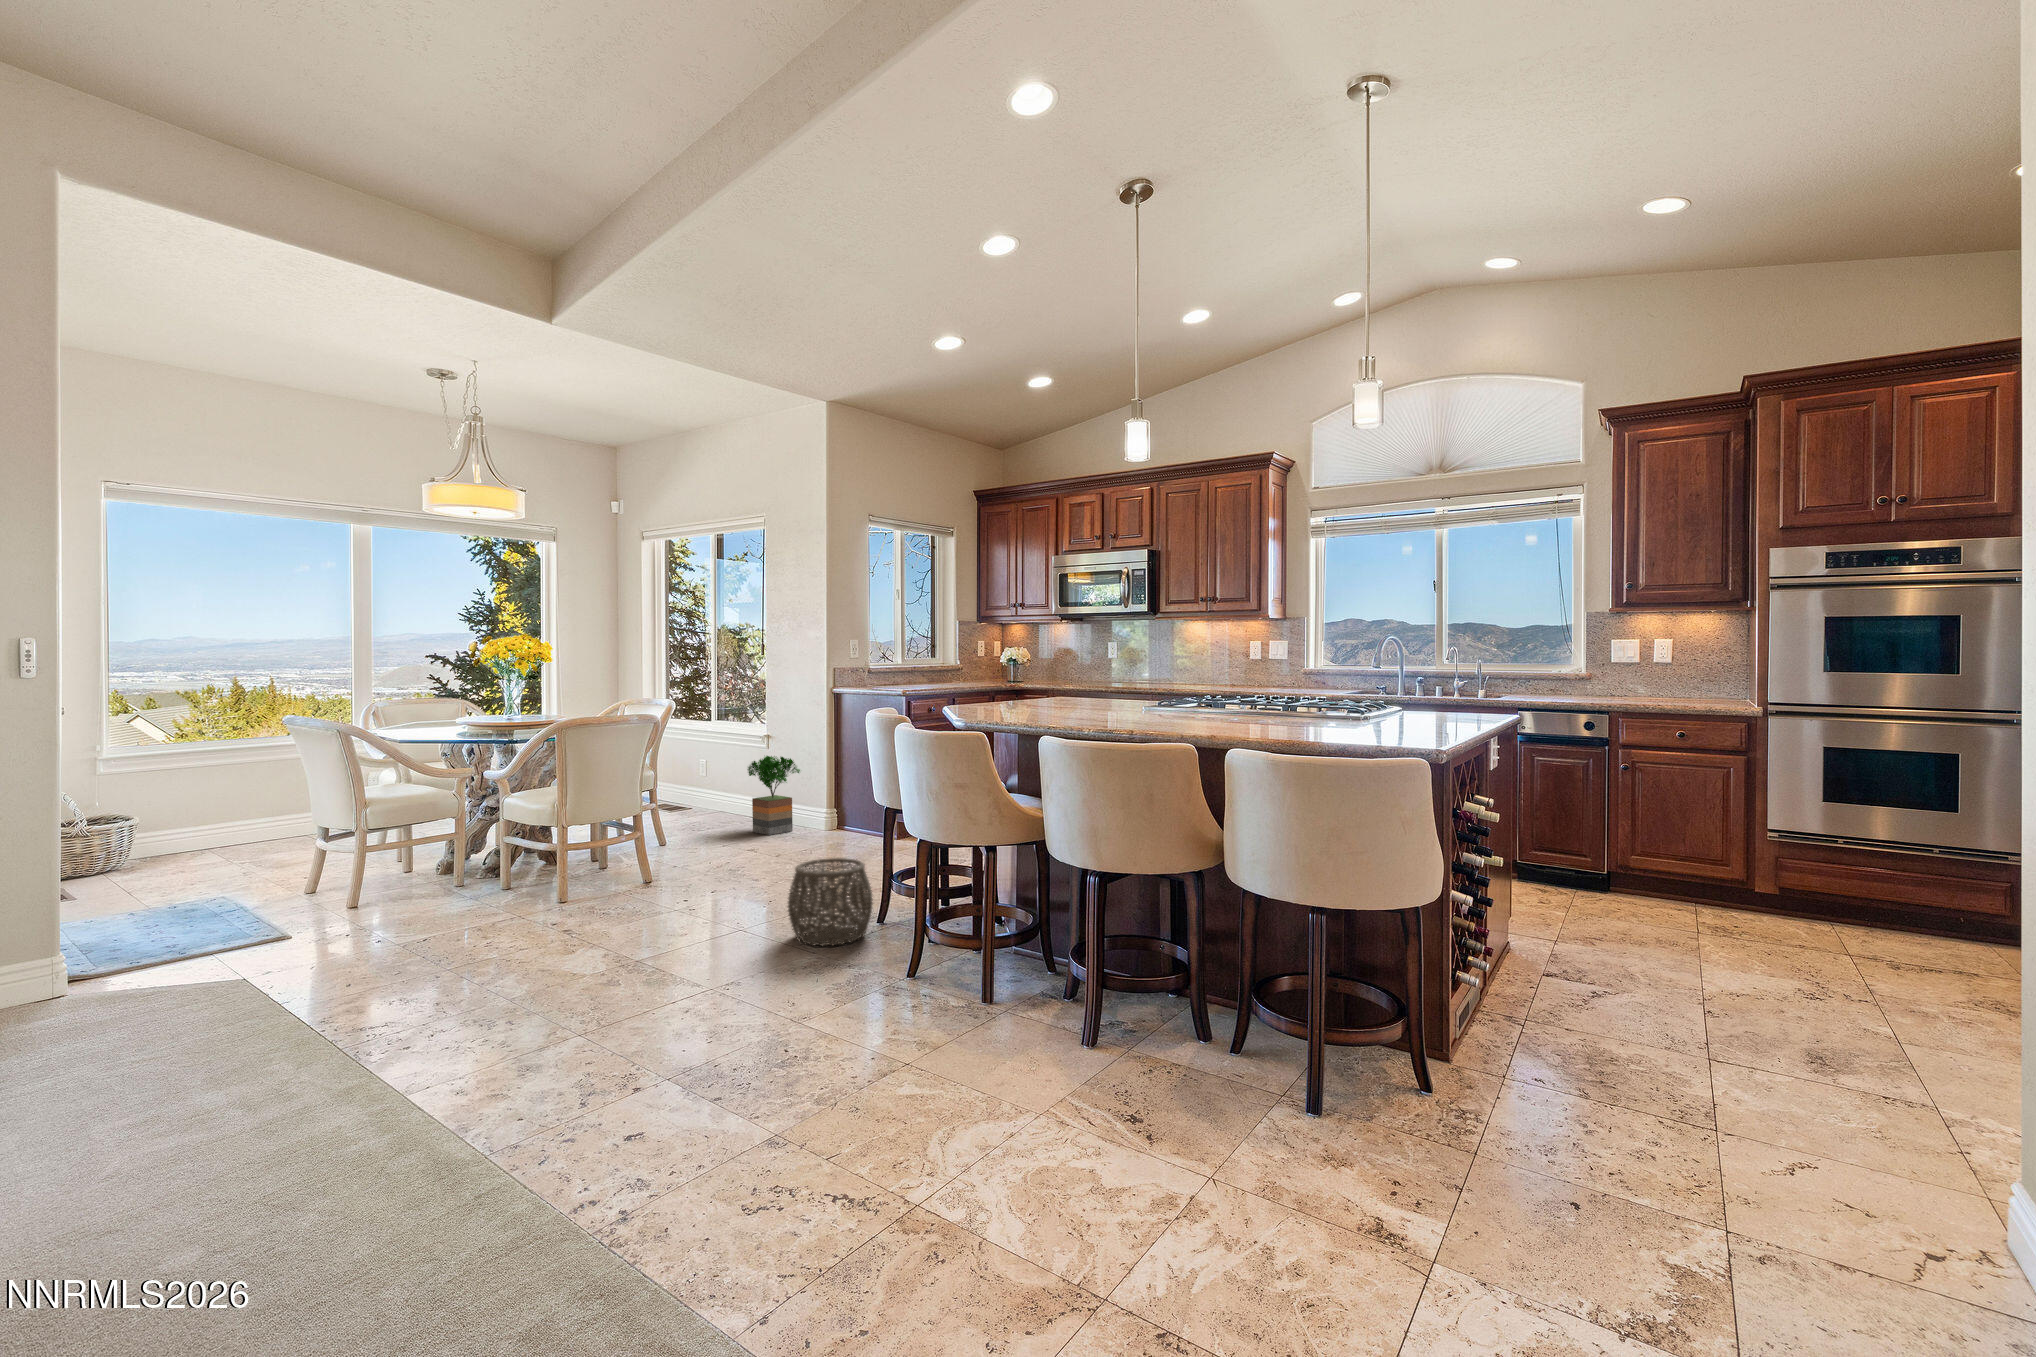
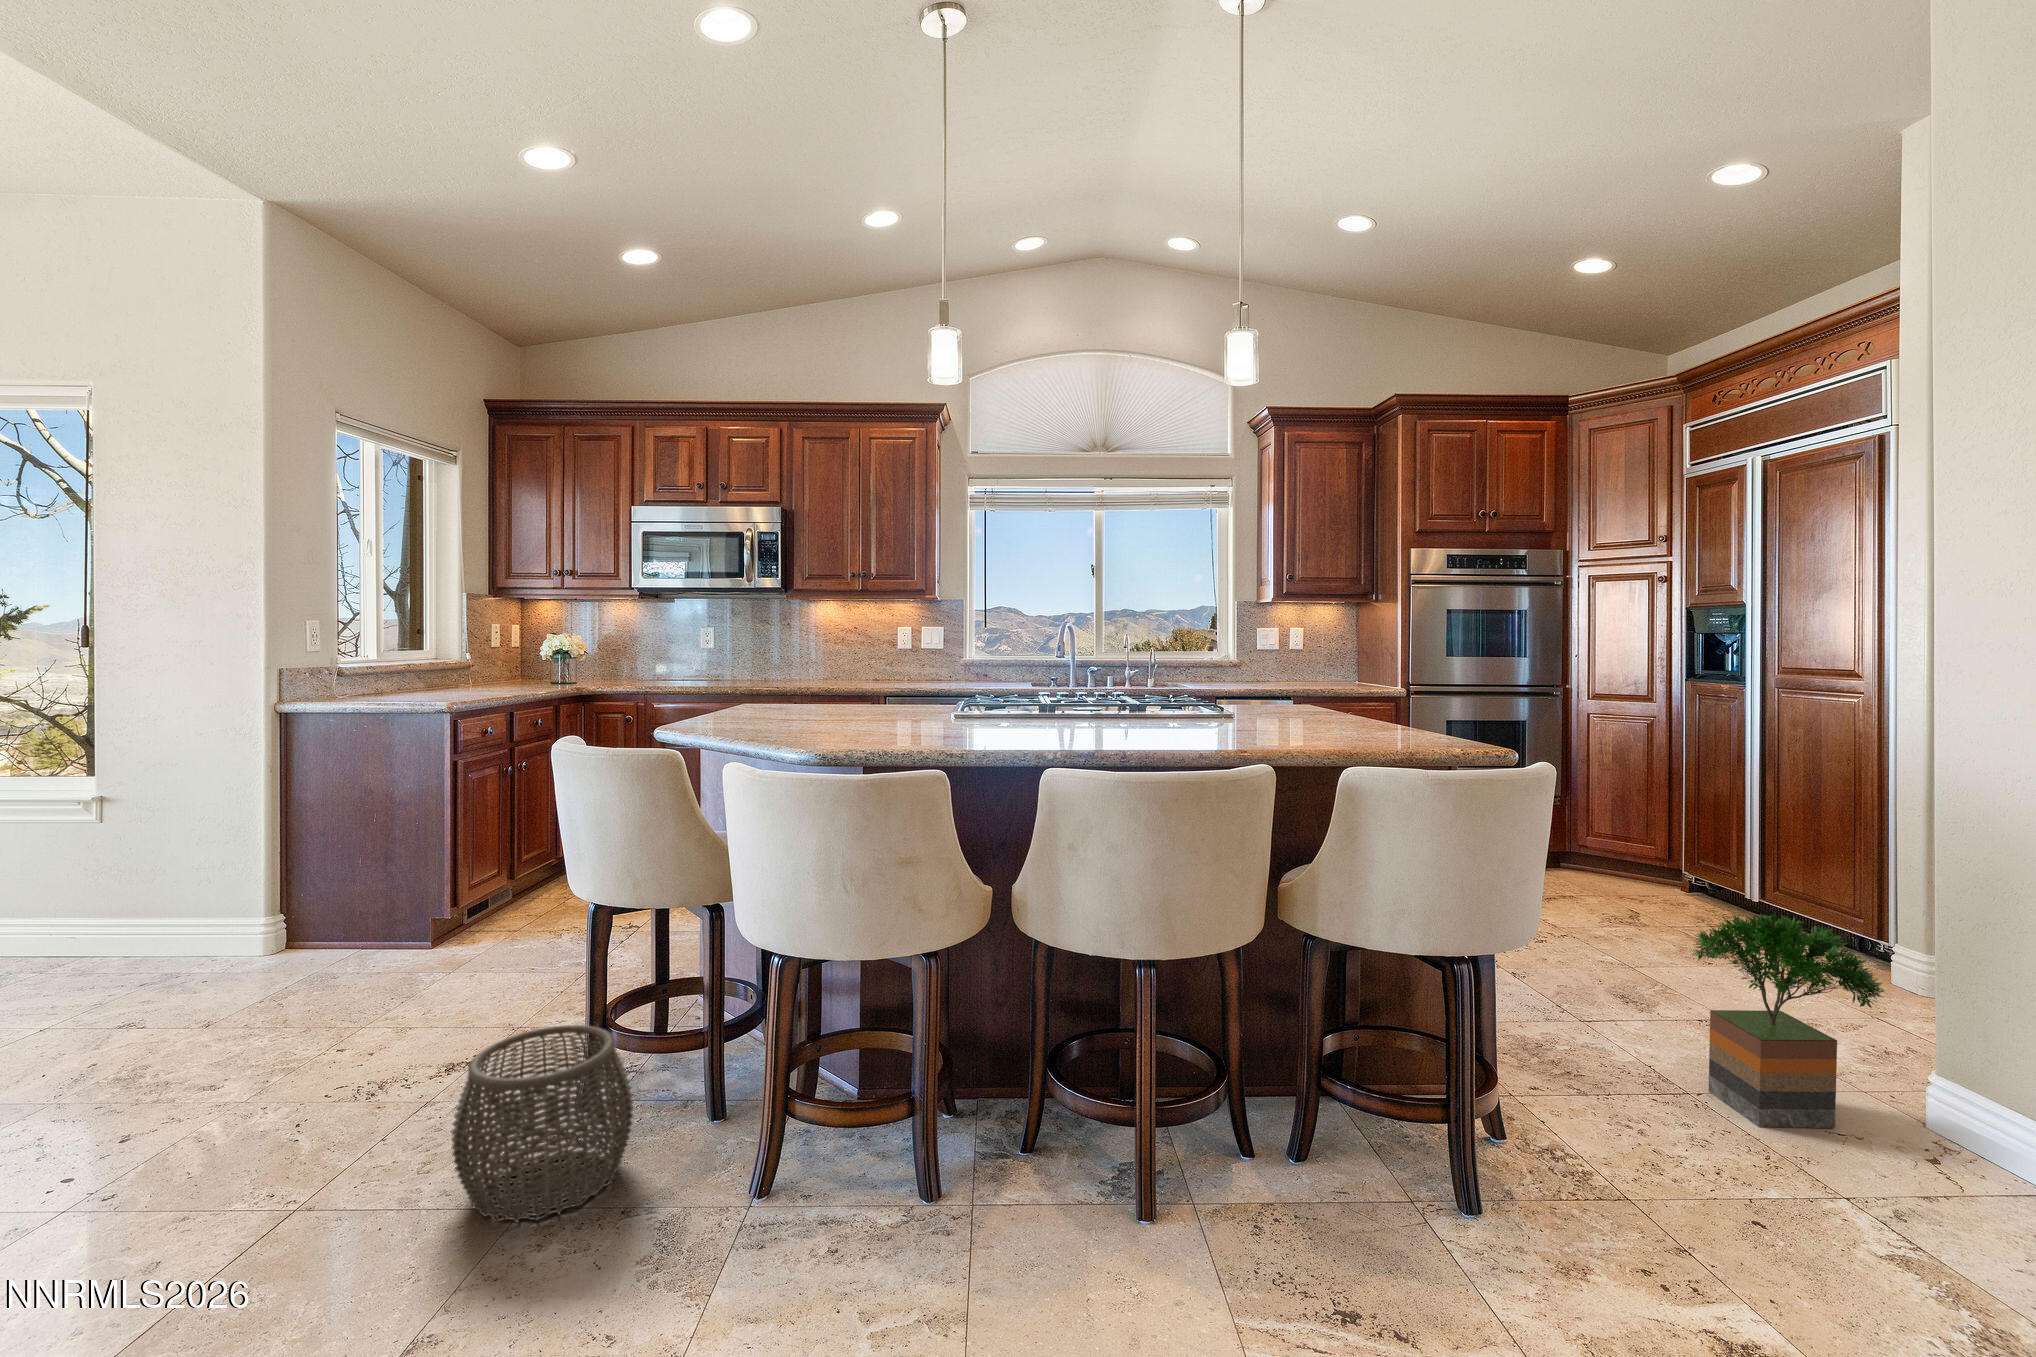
potted tree: present [747,756,800,835] -> present [1691,913,1884,1128]

